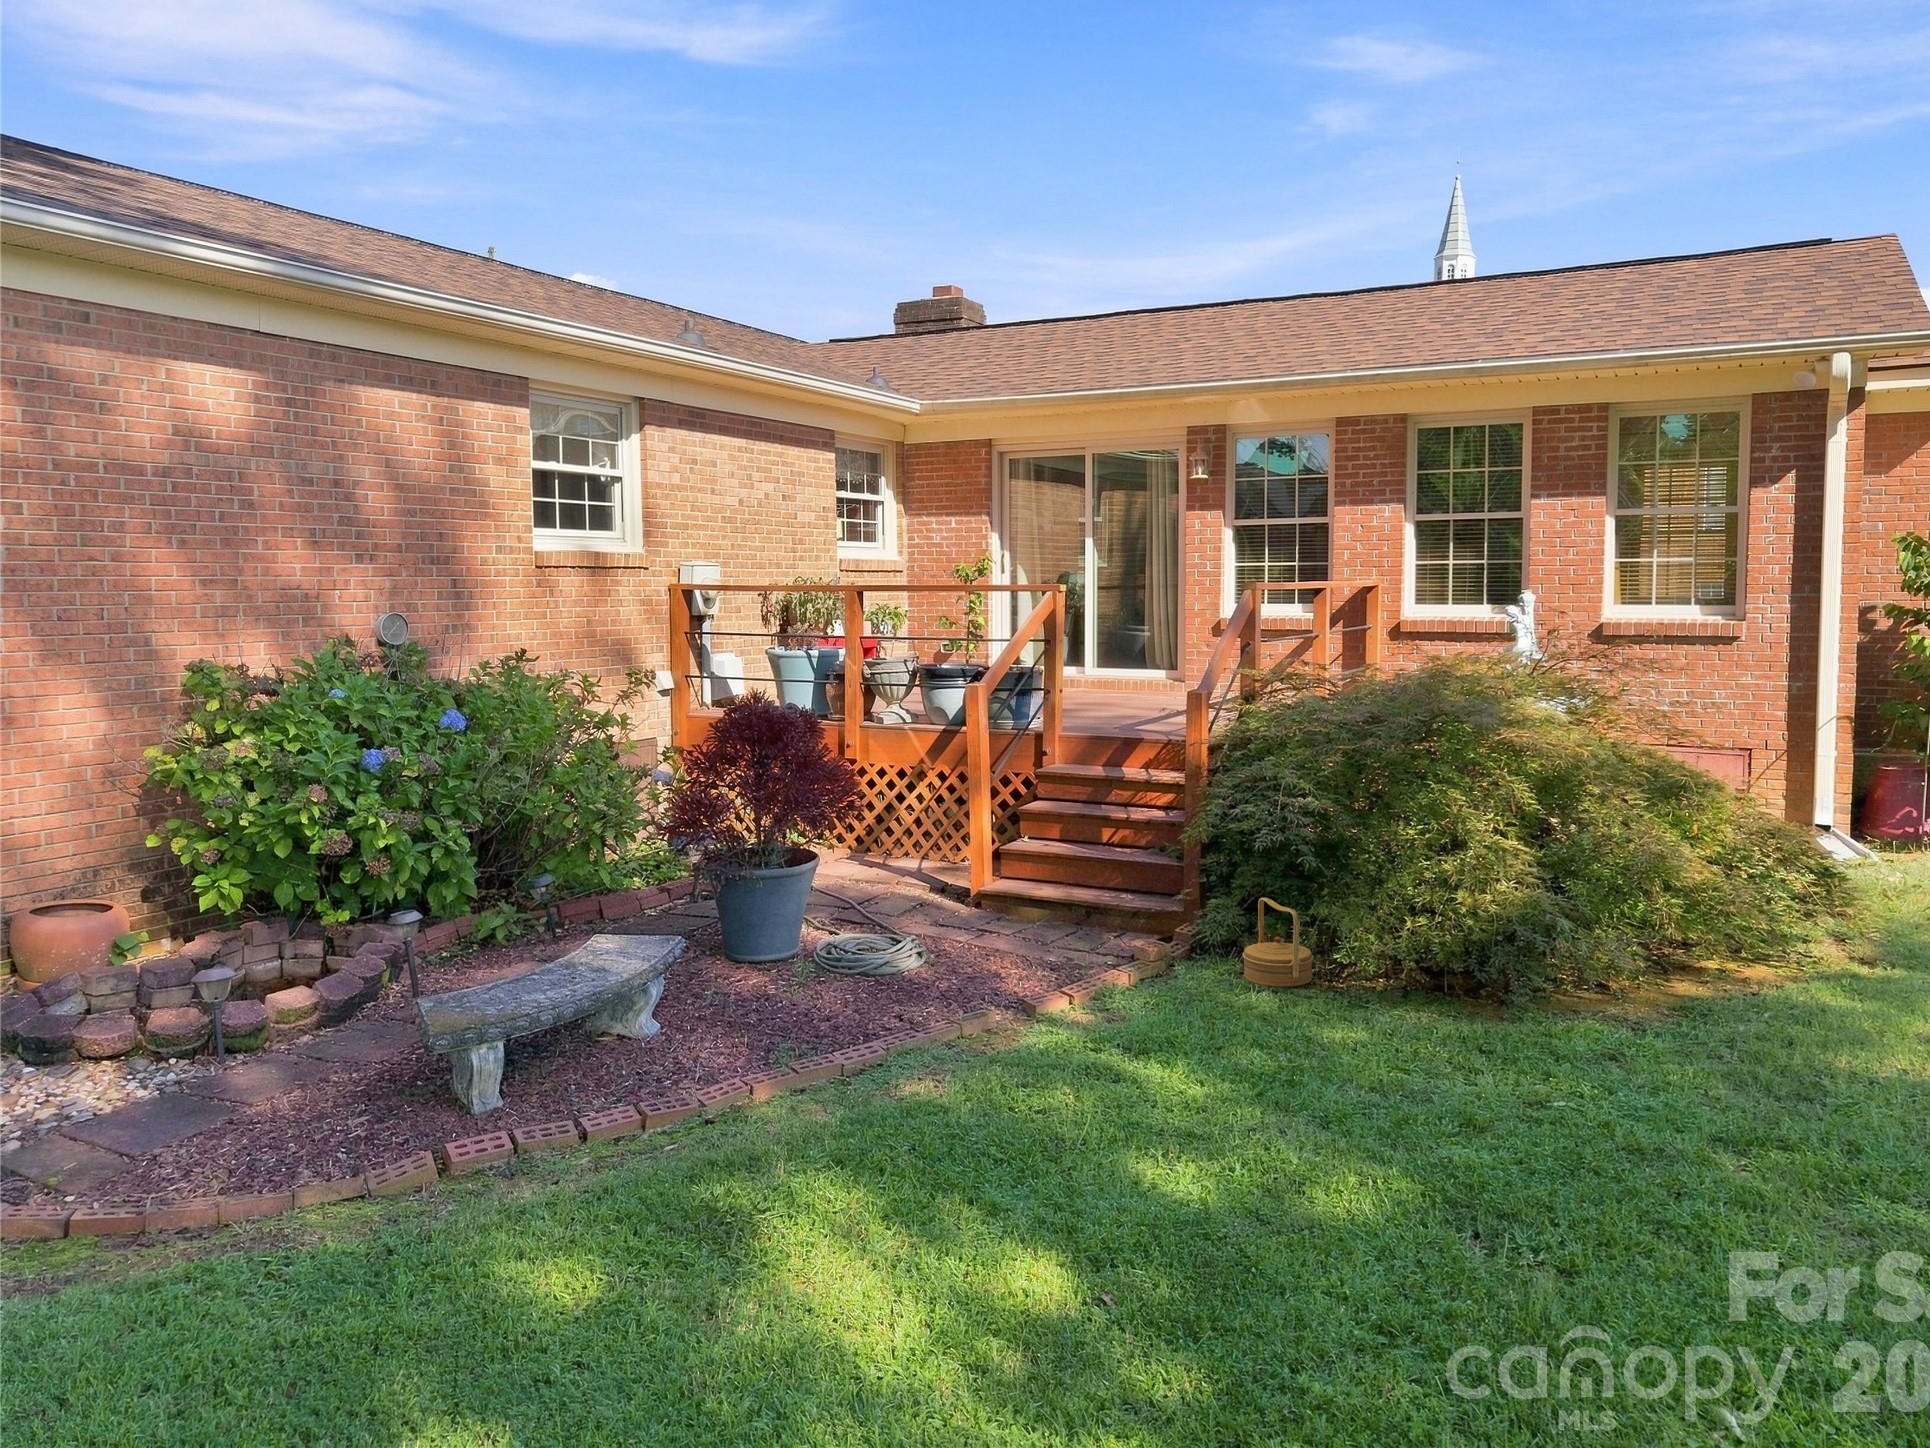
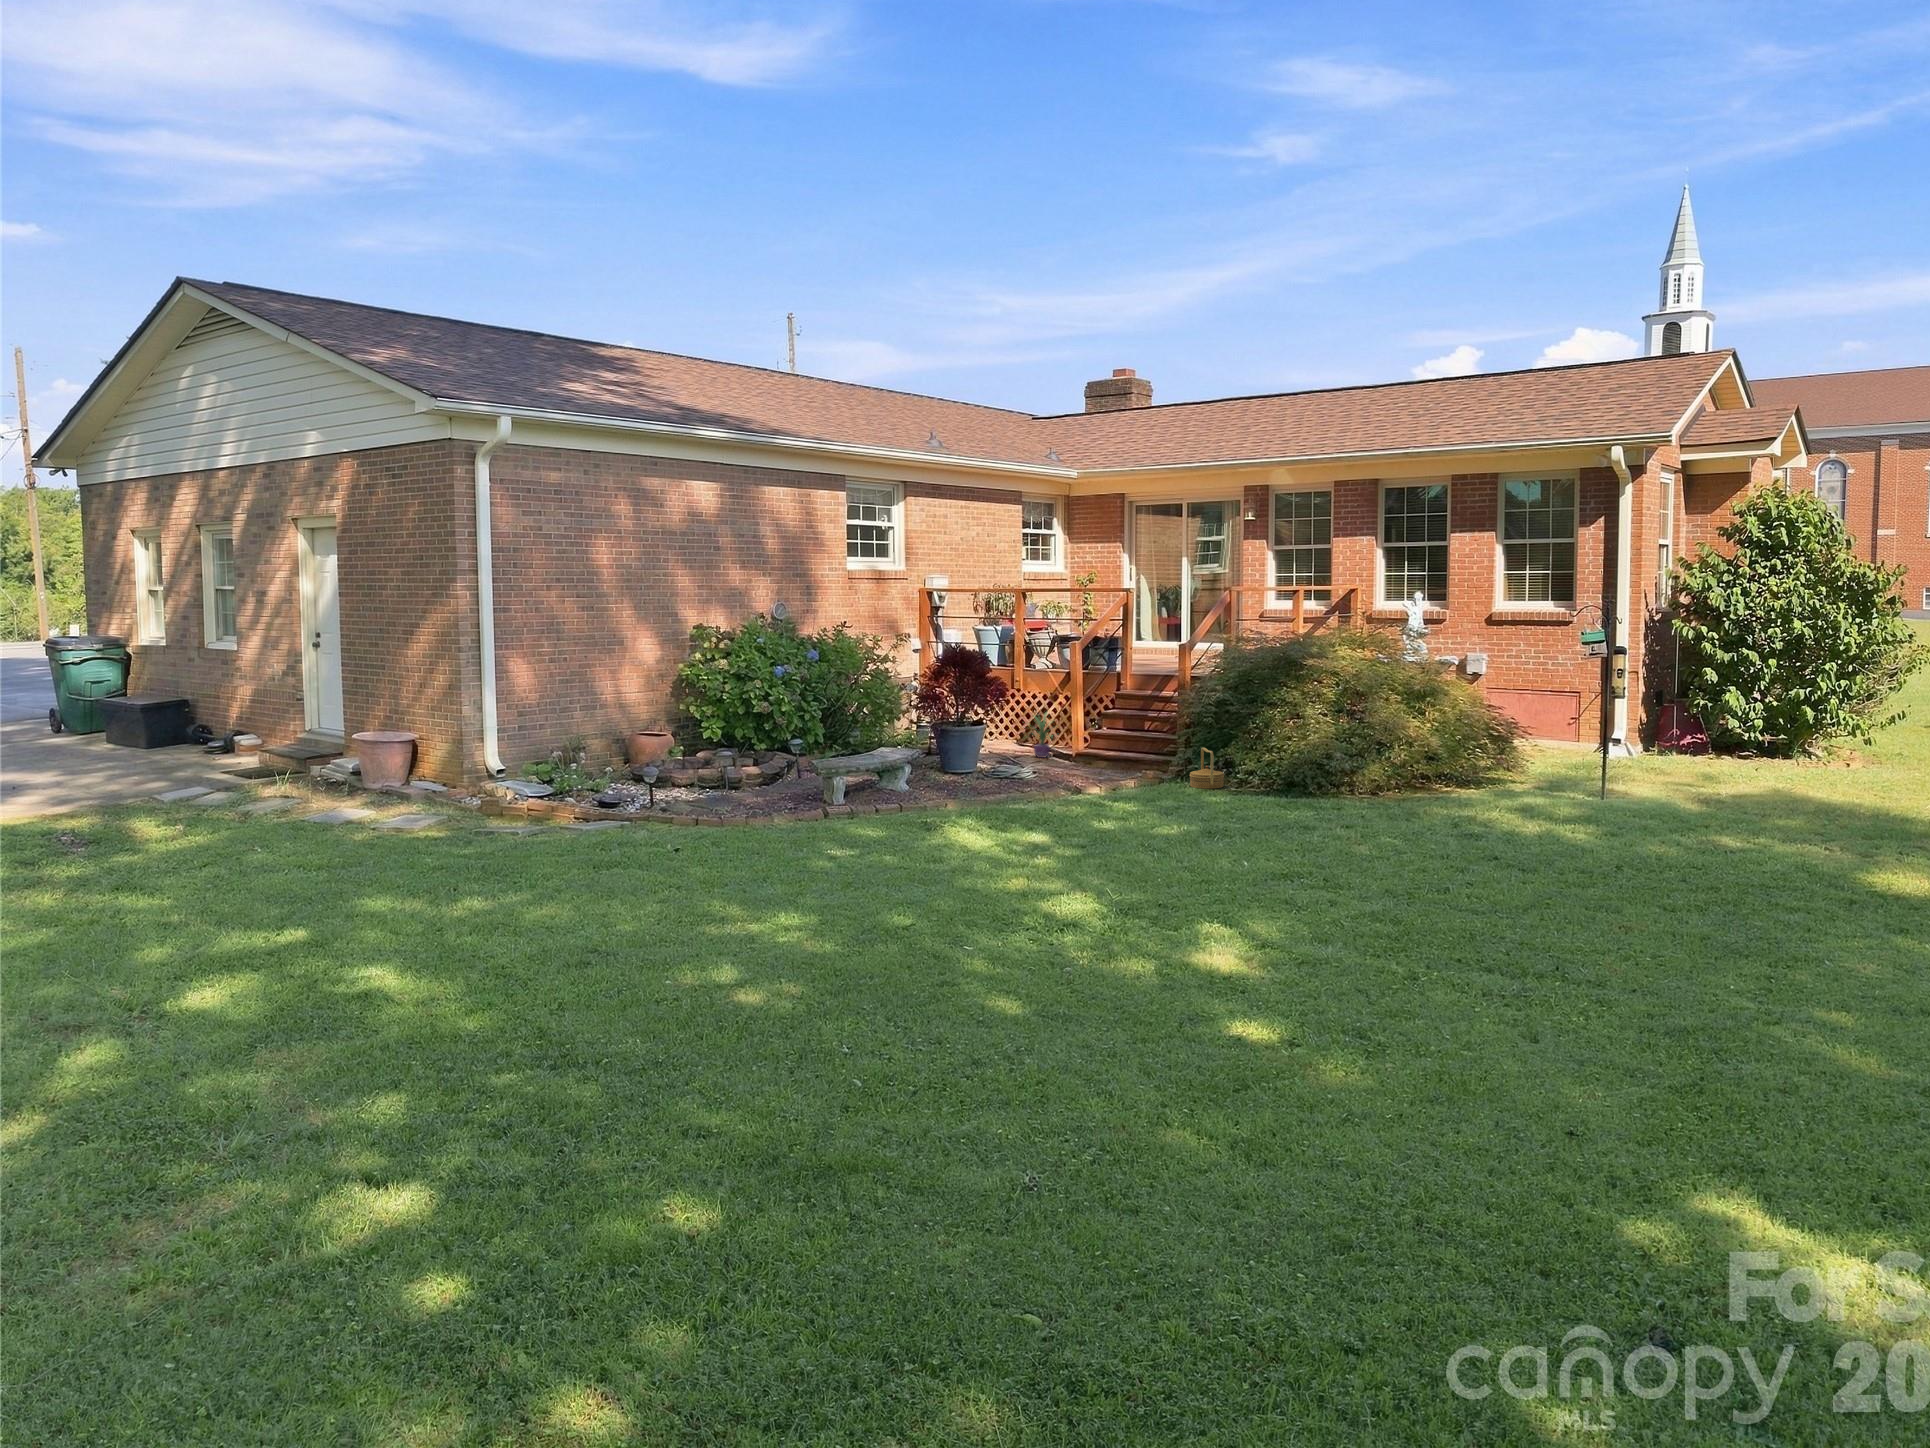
decorative plant: none [866,808,959,895] -> present [1033,712,1053,758]

